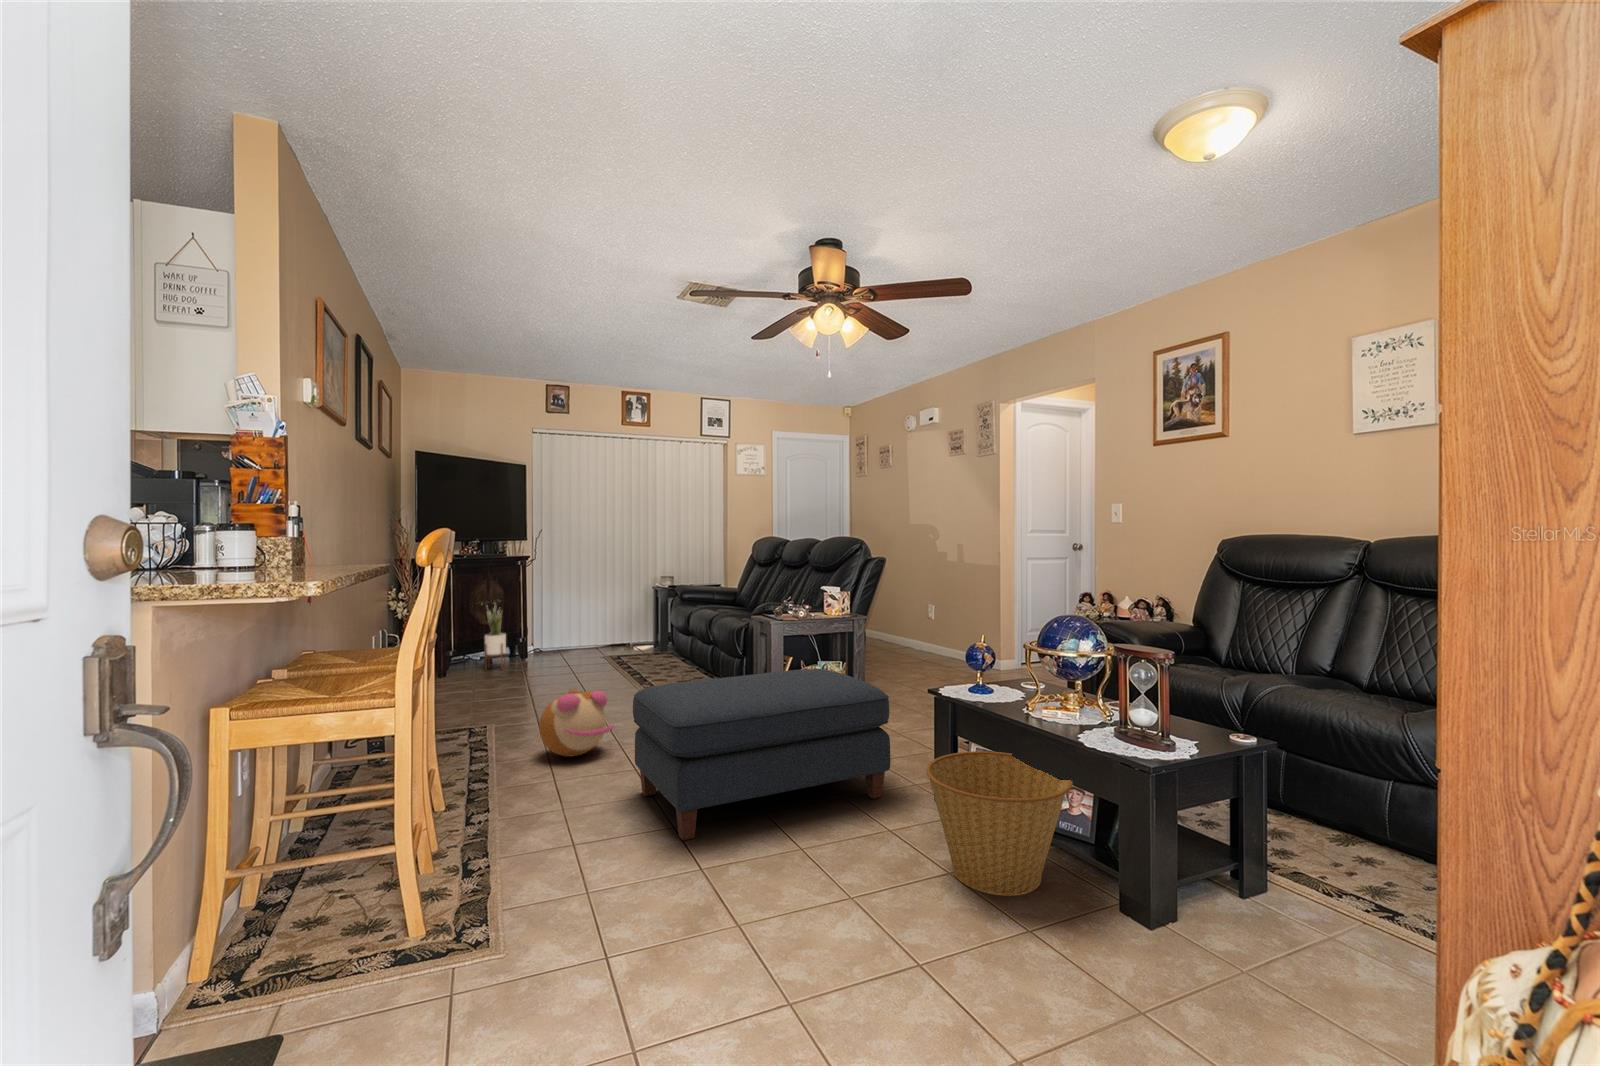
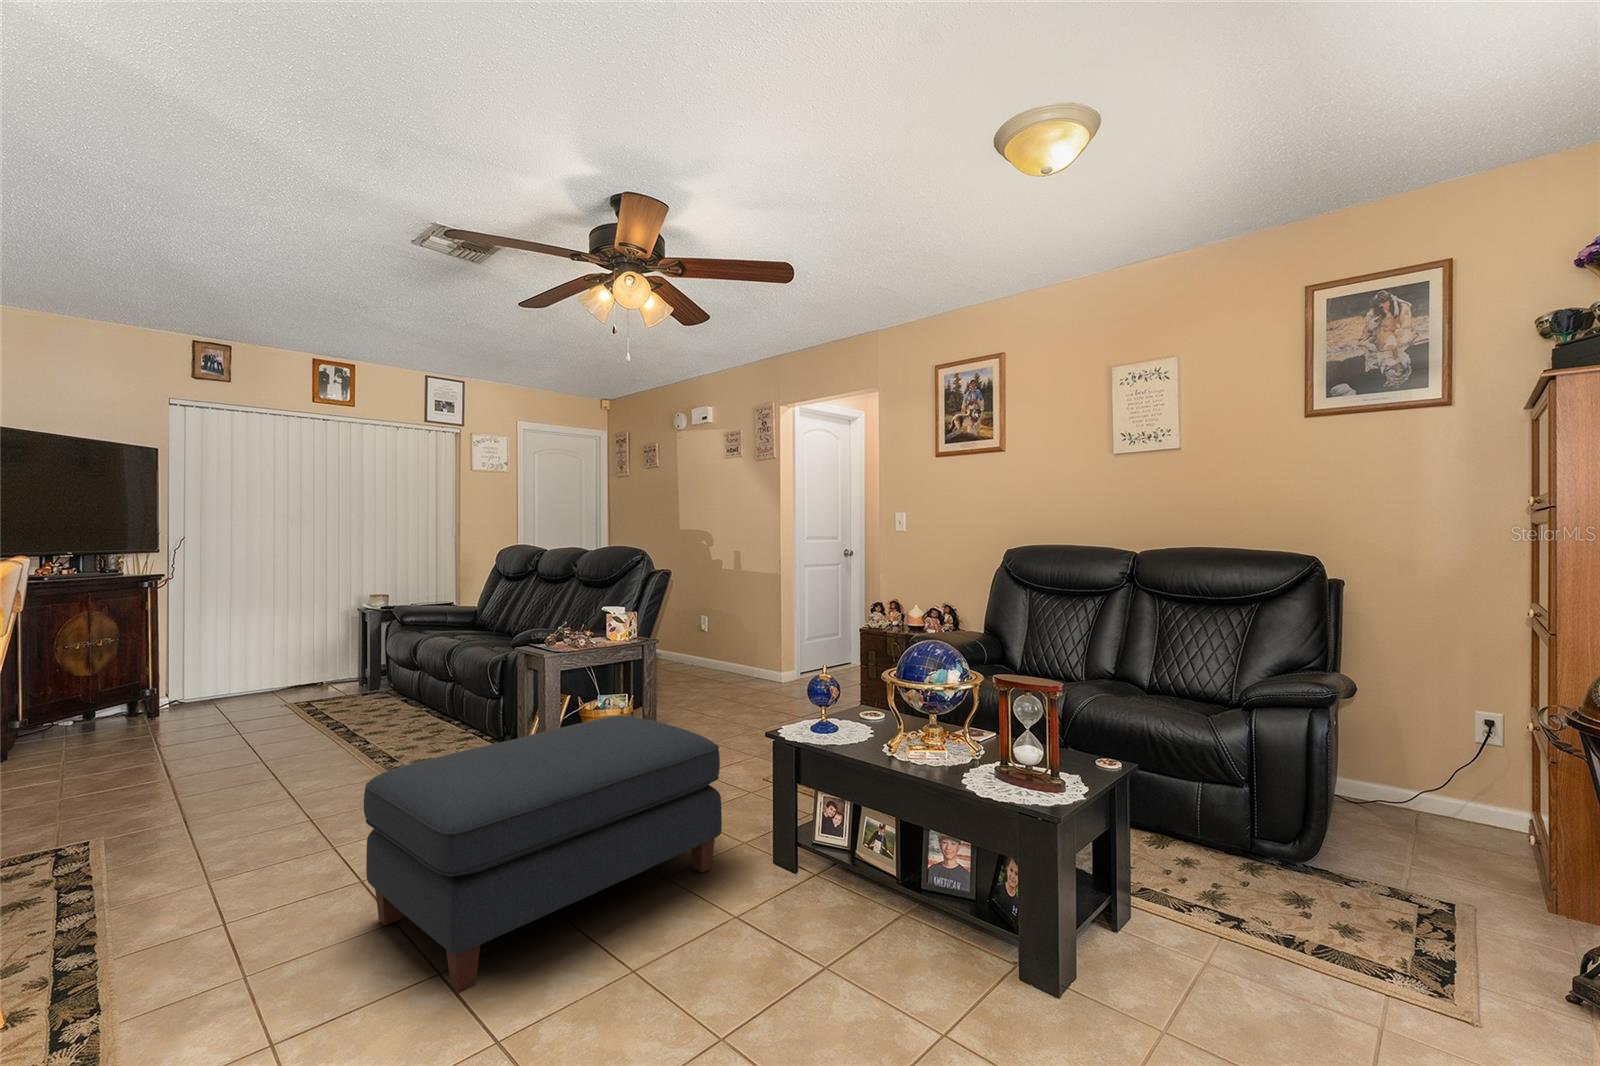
potted plant: present [485,607,506,668] -> none [80,645,119,745]
plush toy: present [539,689,614,757] -> none [192,774,323,878]
basket: present [926,751,1073,895] -> none [794,805,960,986]

